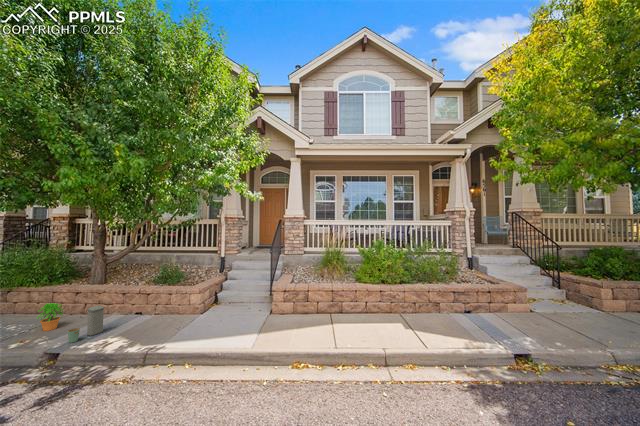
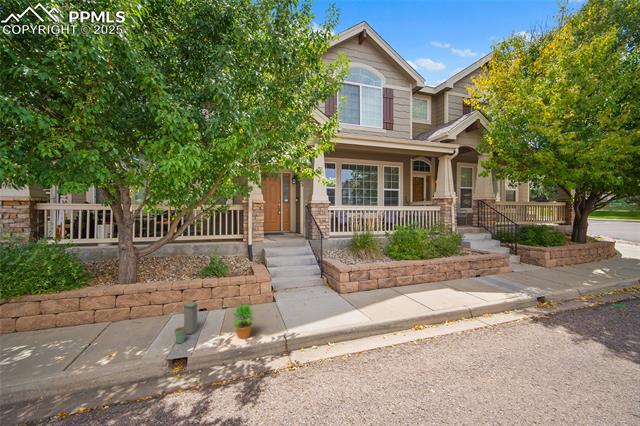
potted plant: present [37,303,63,331] -> present [233,305,254,339]

